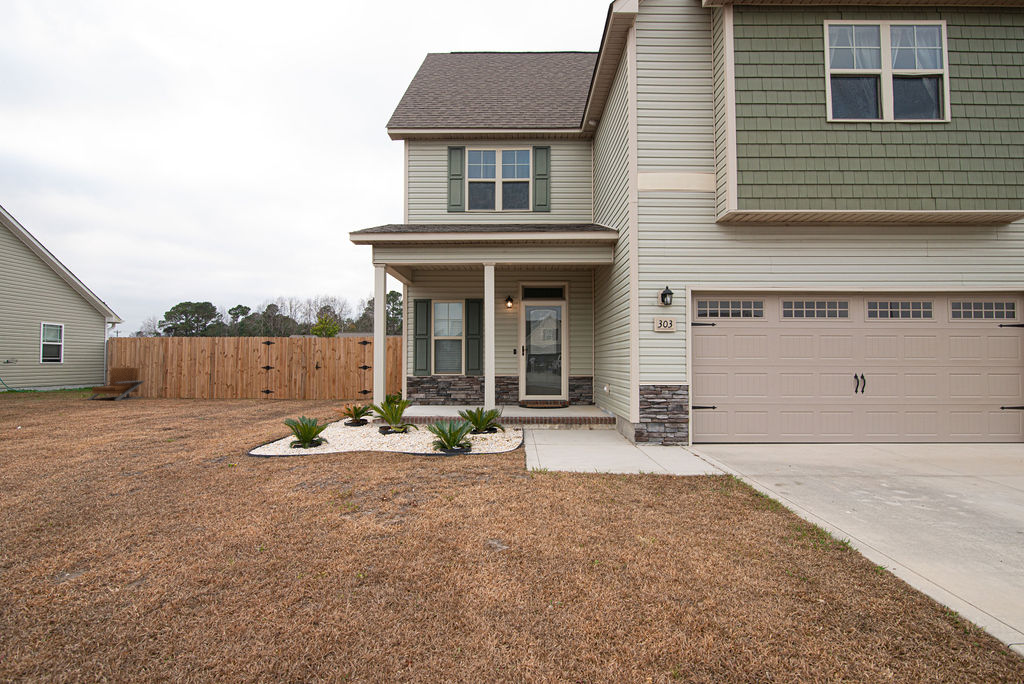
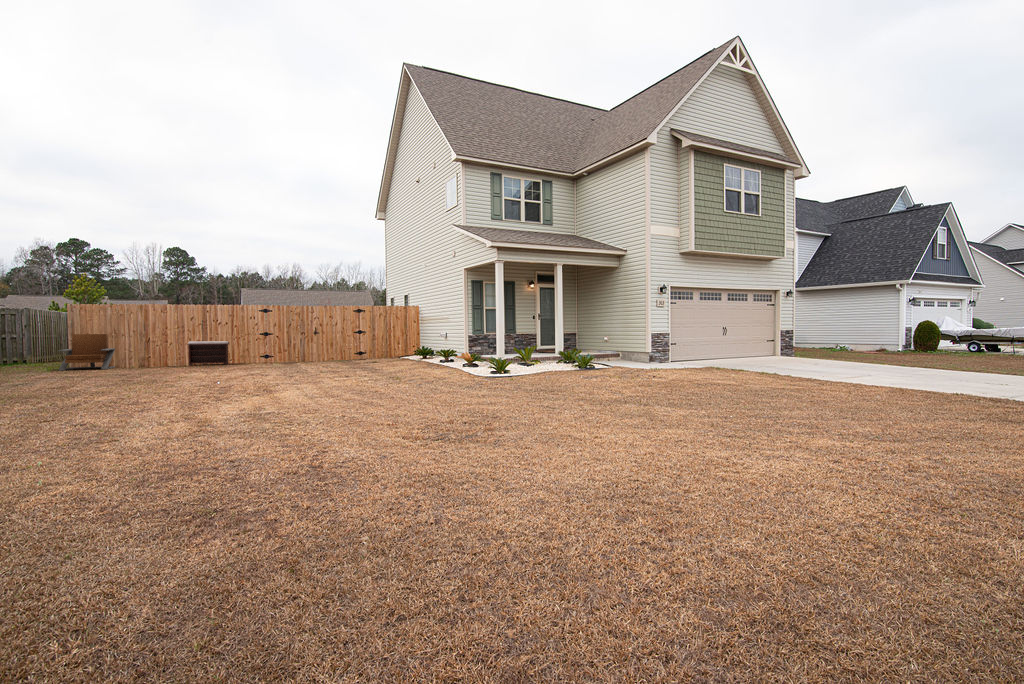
bench: none [192,375,234,399] -> present [187,341,229,366]

